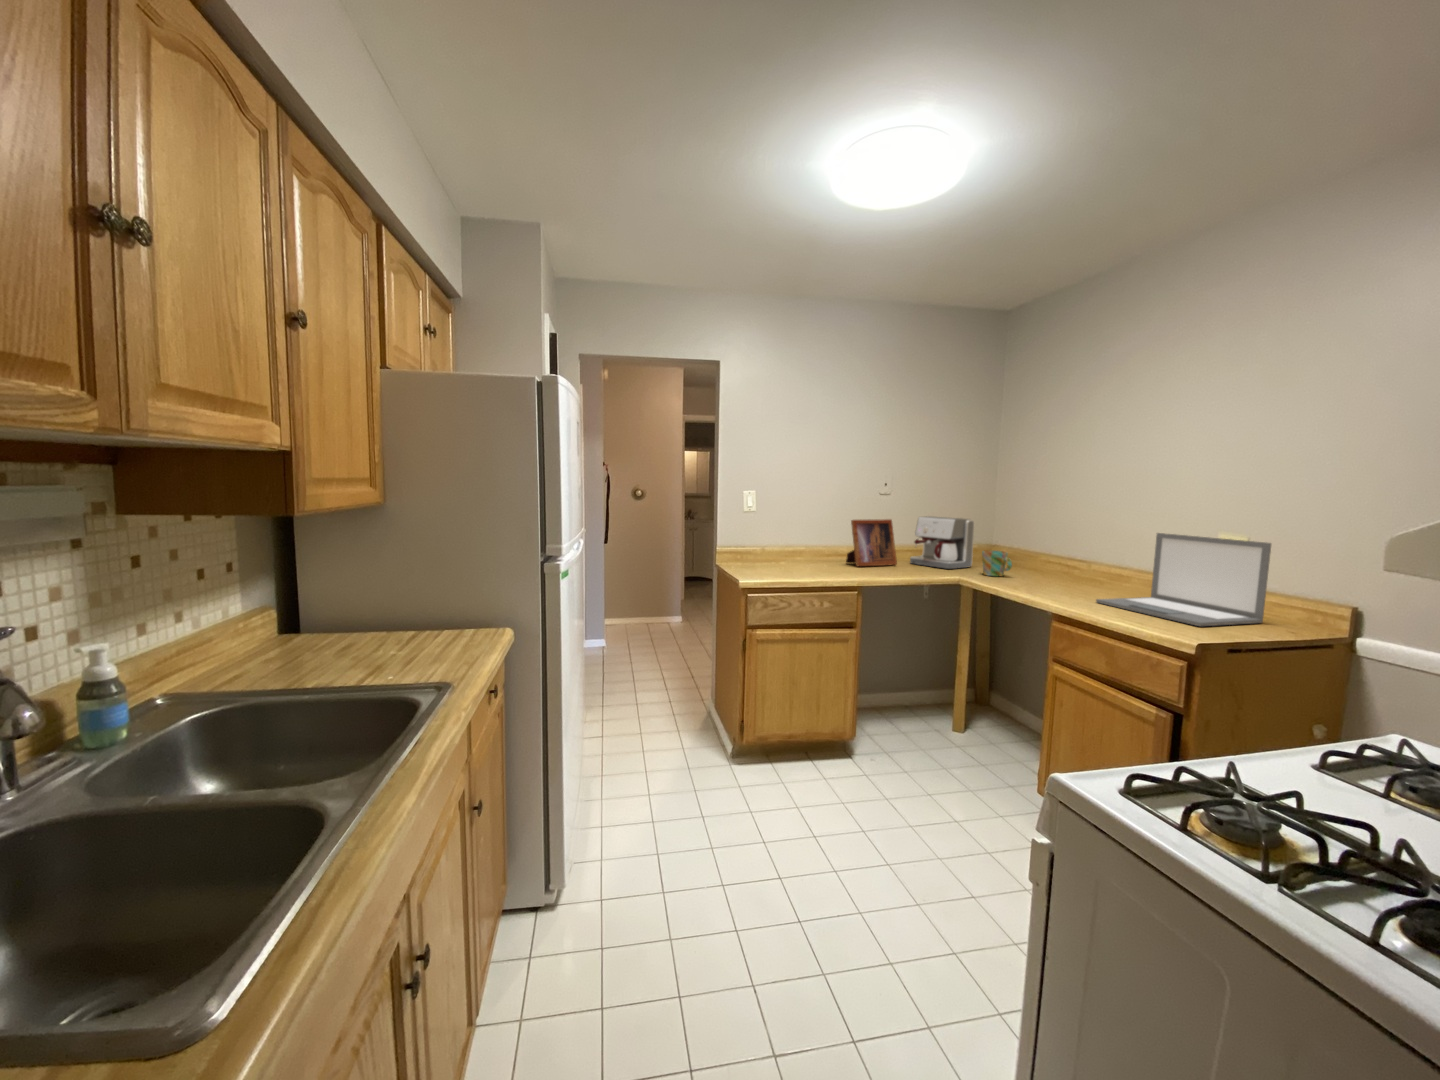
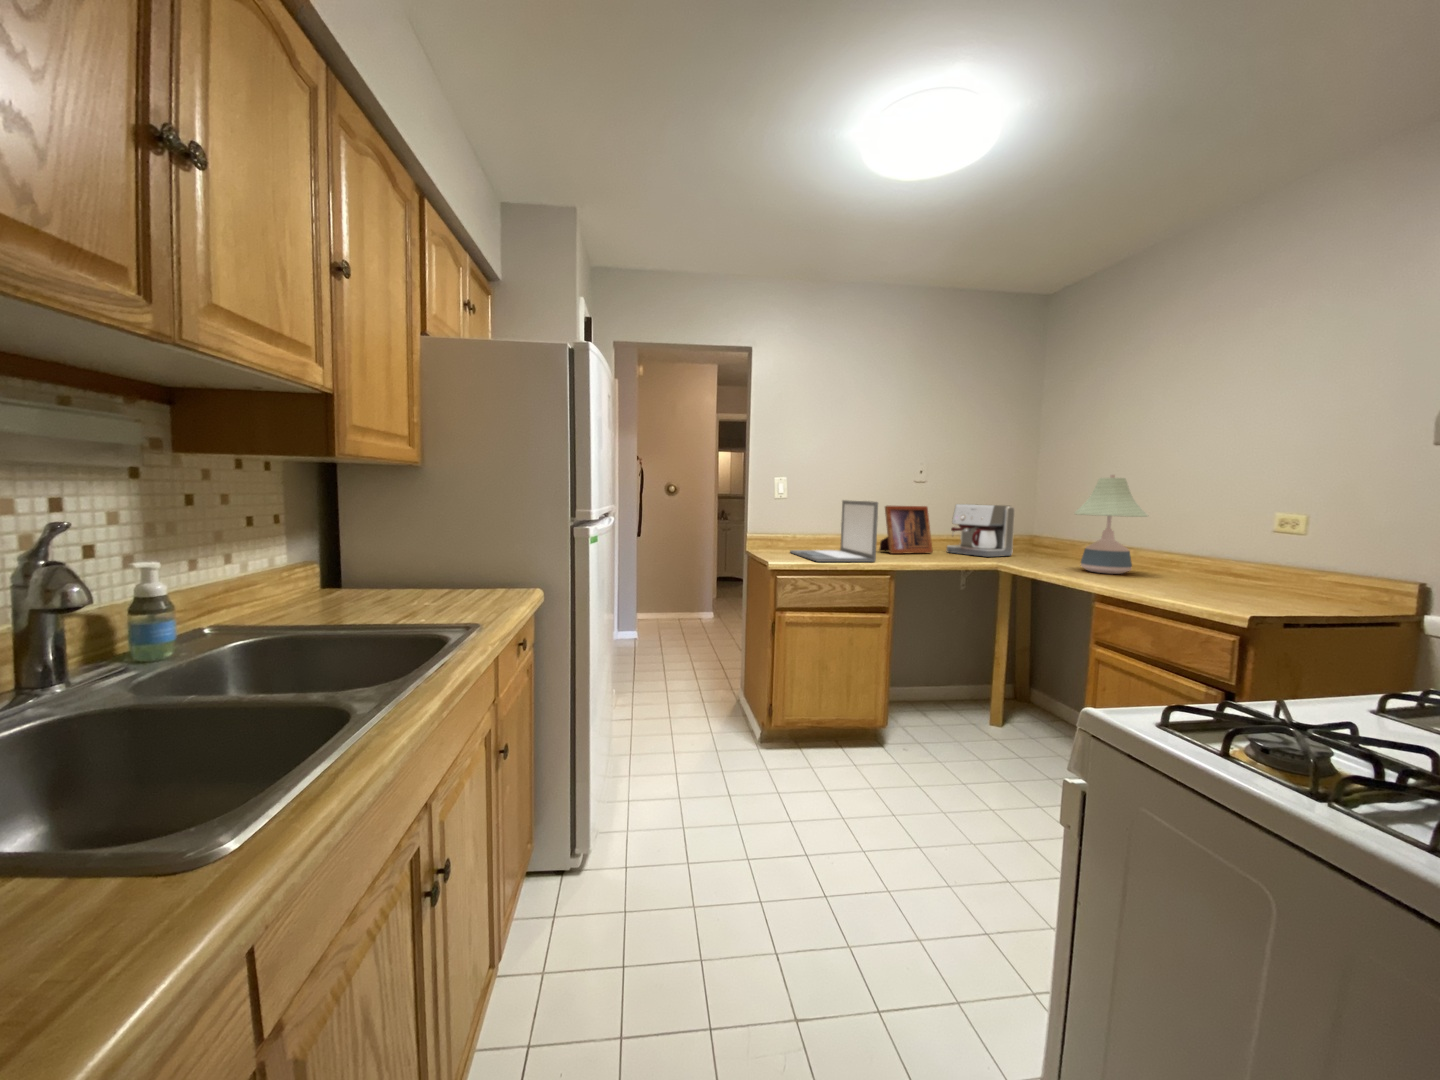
desk lamp: none [1030,495,1100,589] -> present [1075,475,1148,574]
laptop: present [1096,533,1271,626] -> present [790,500,878,562]
mug: present [982,551,1012,576] -> none [1023,537,1055,563]

